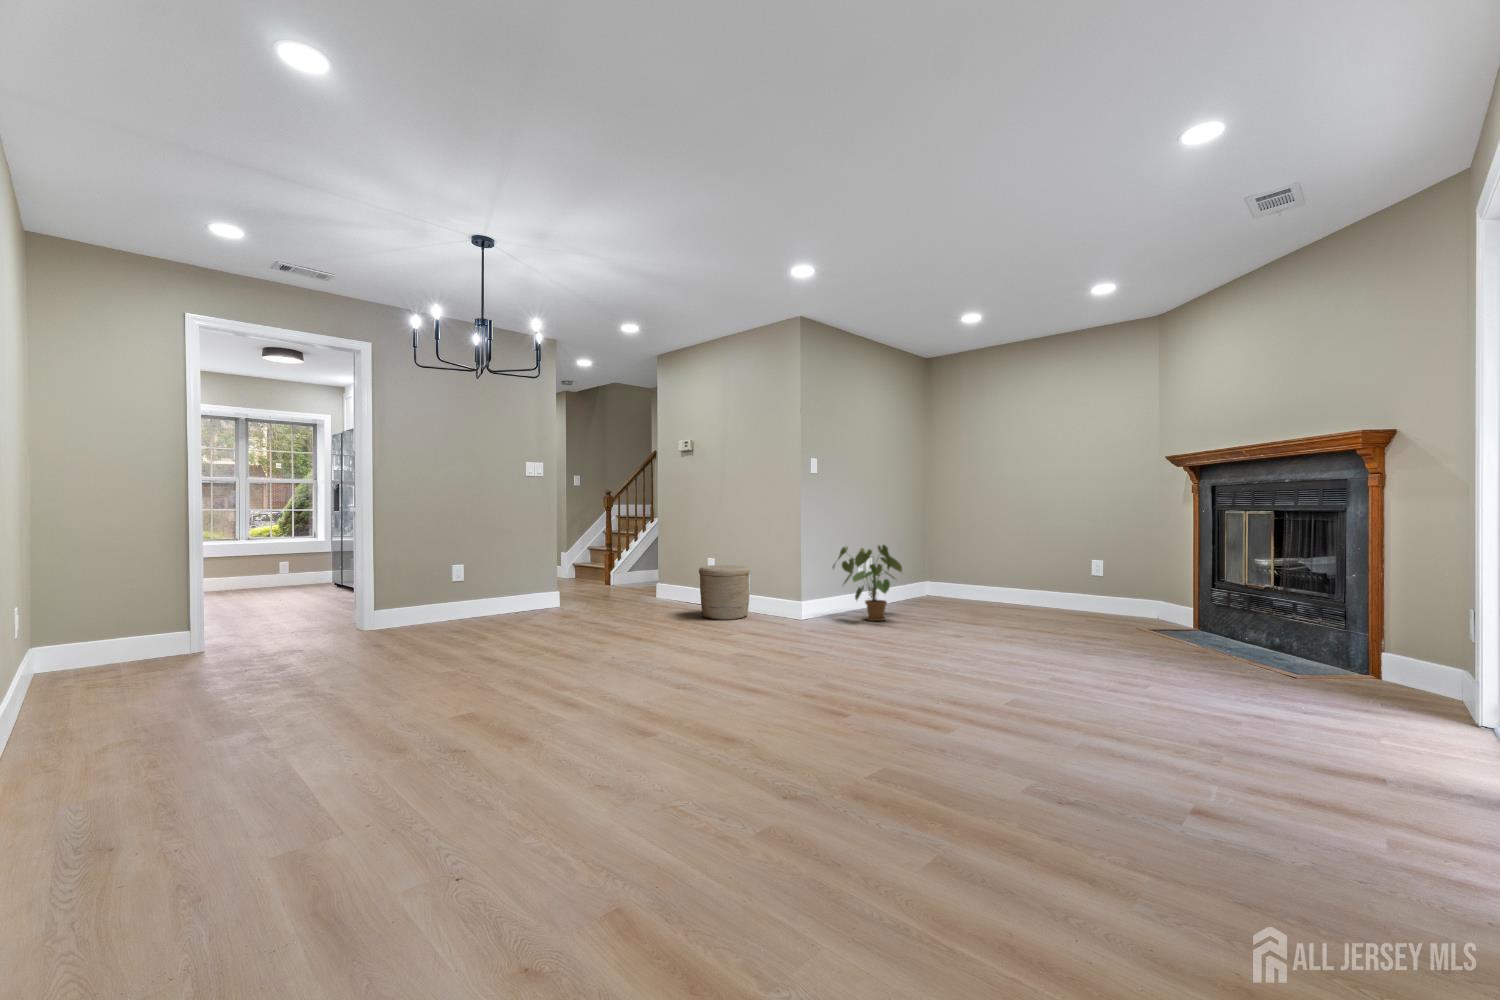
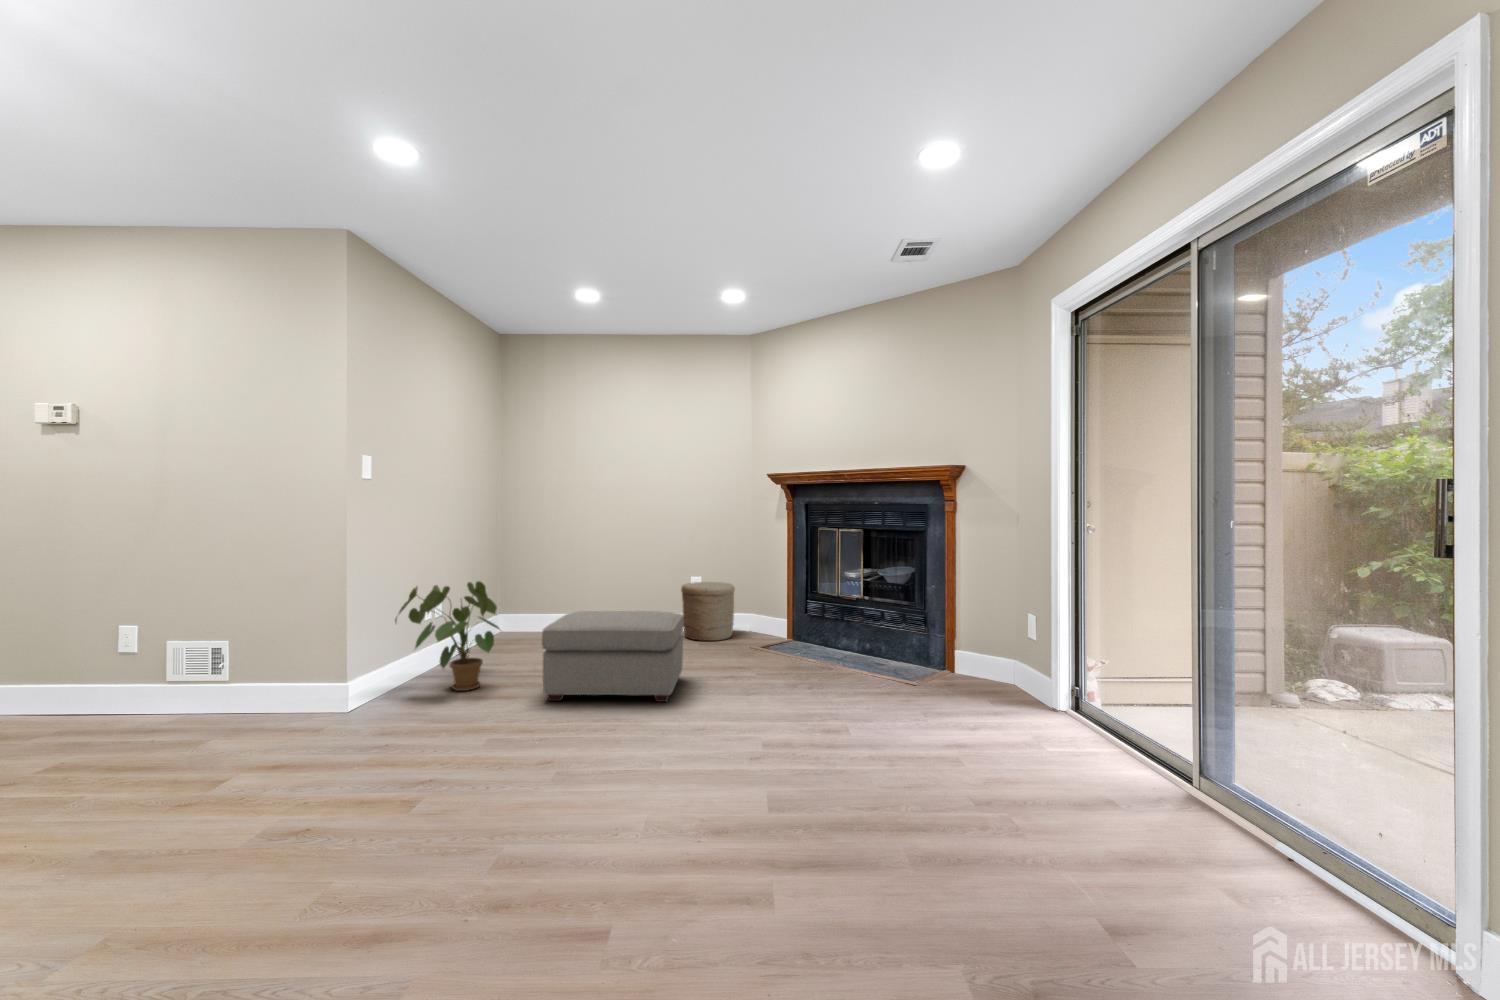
woven basket: present [699,565,750,620] -> present [681,582,735,641]
ottoman: none [916,573,1041,647] -> present [542,611,684,702]

